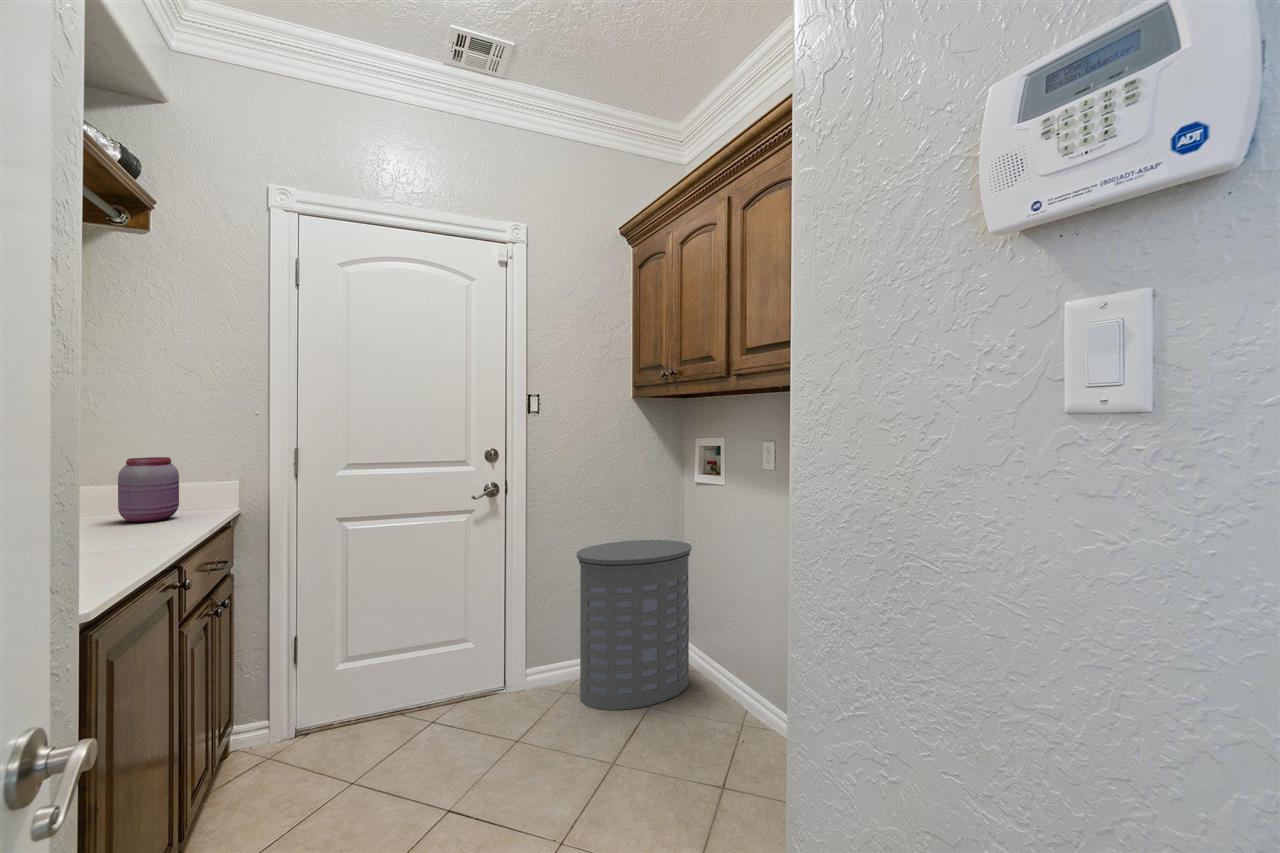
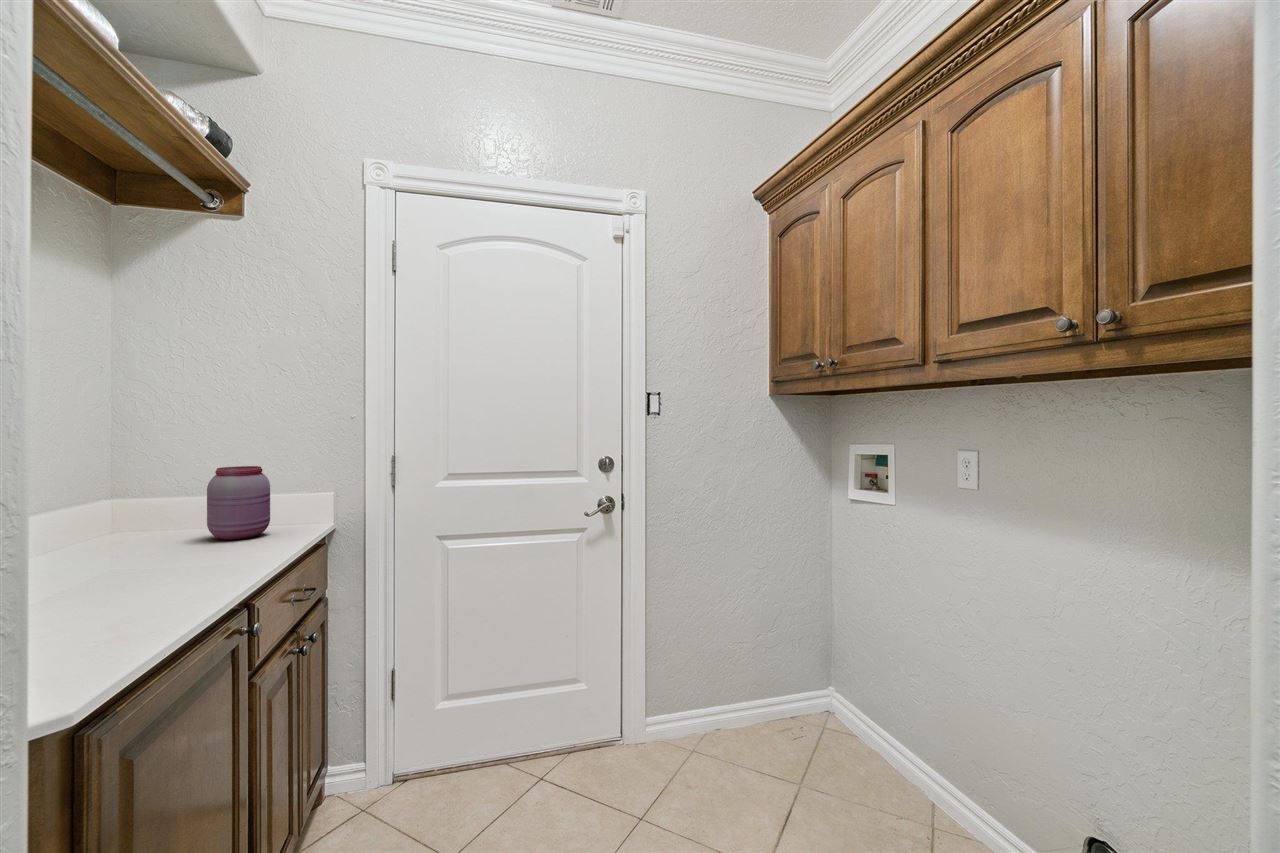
laundry hamper: present [577,540,692,710] -> none [707,568,849,783]

